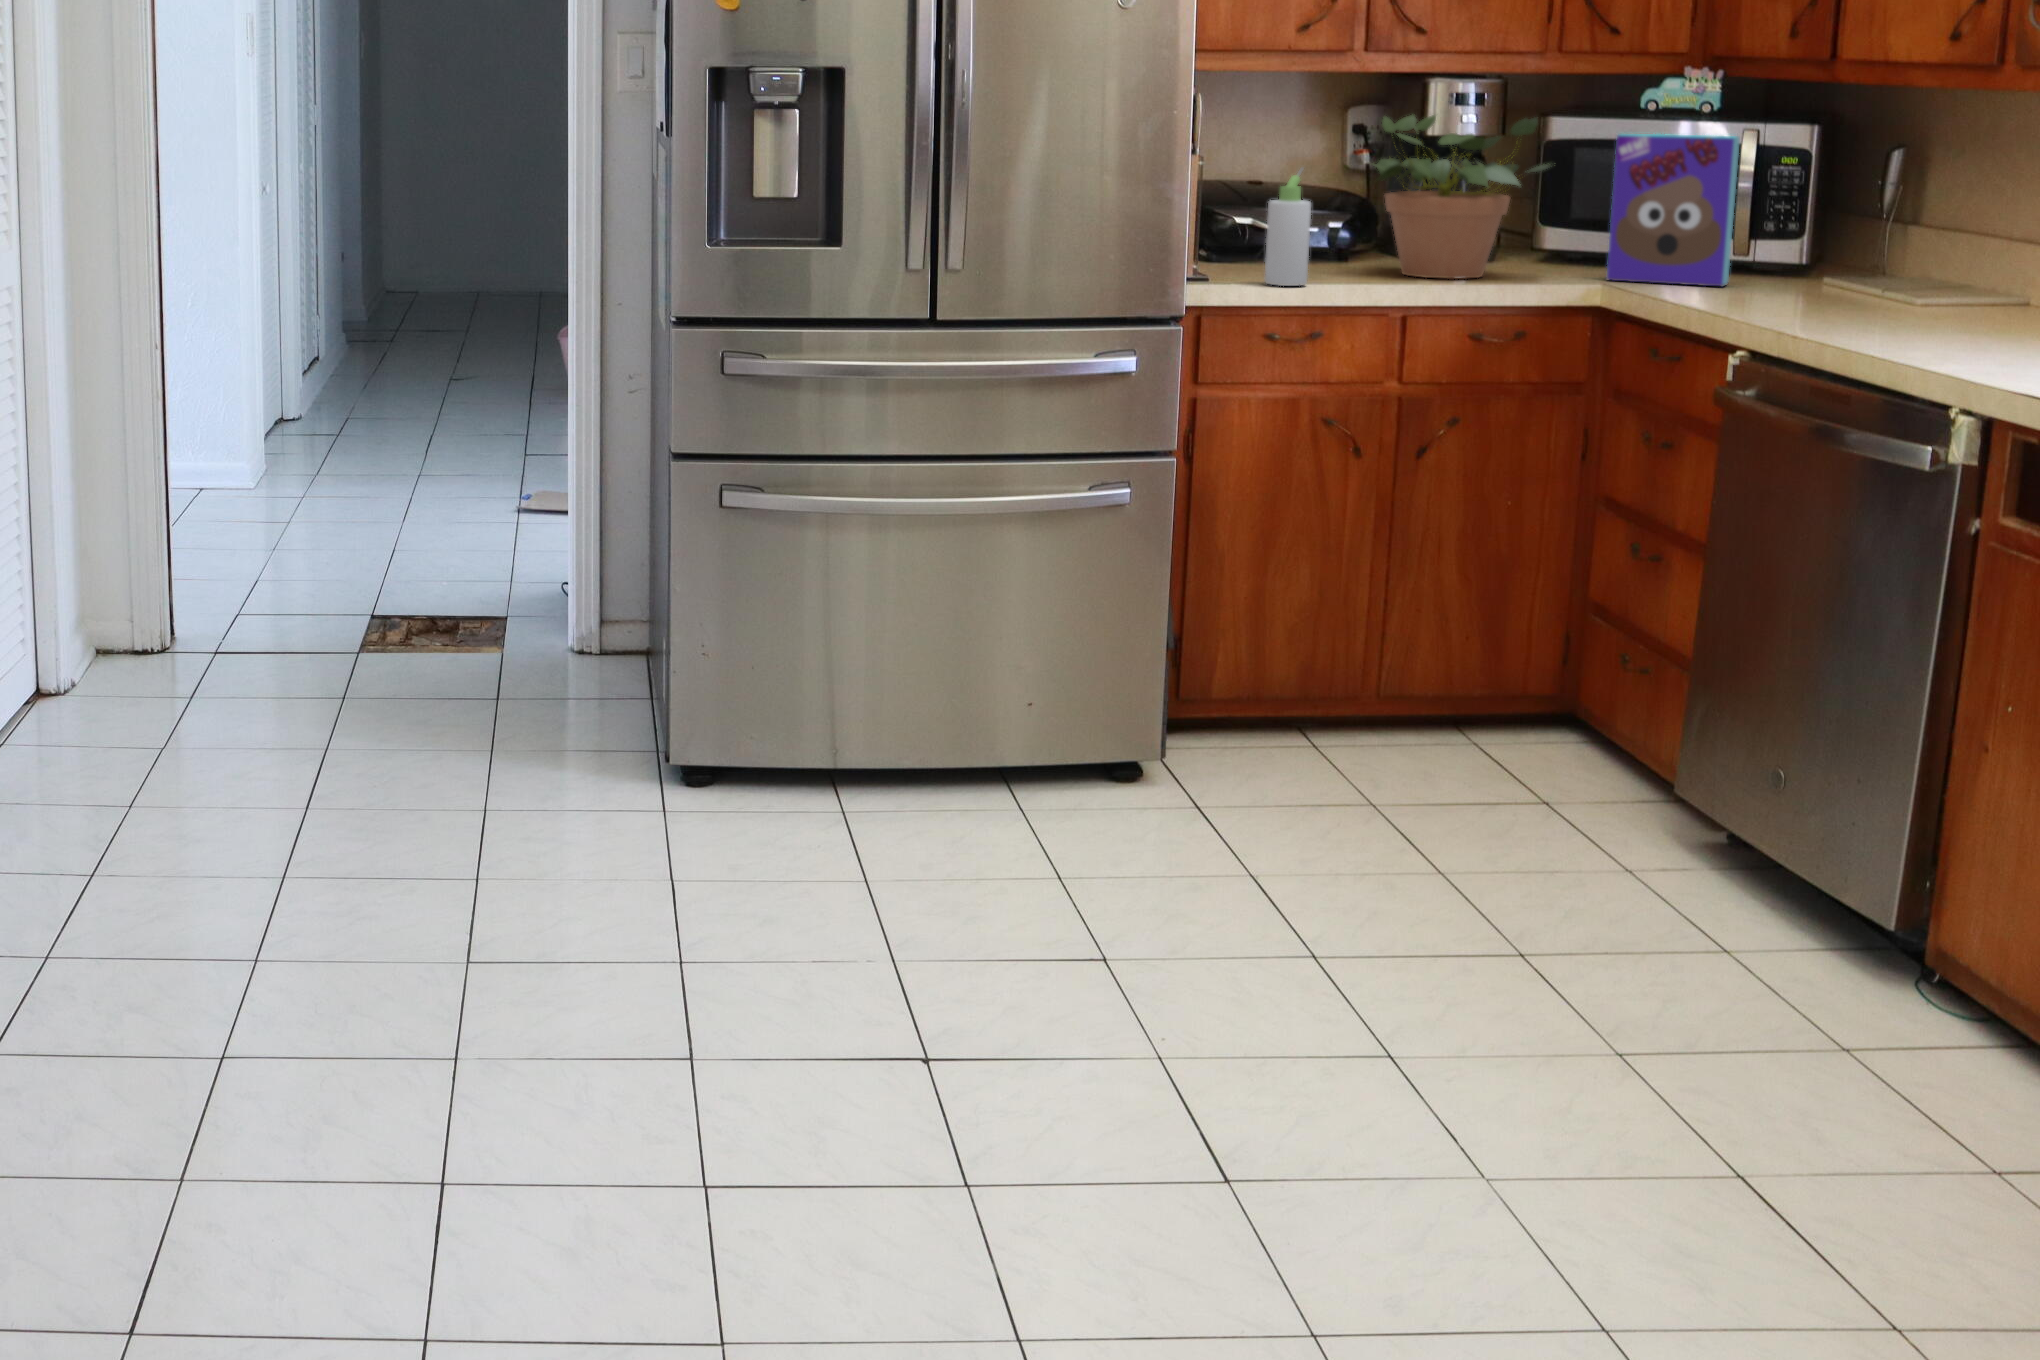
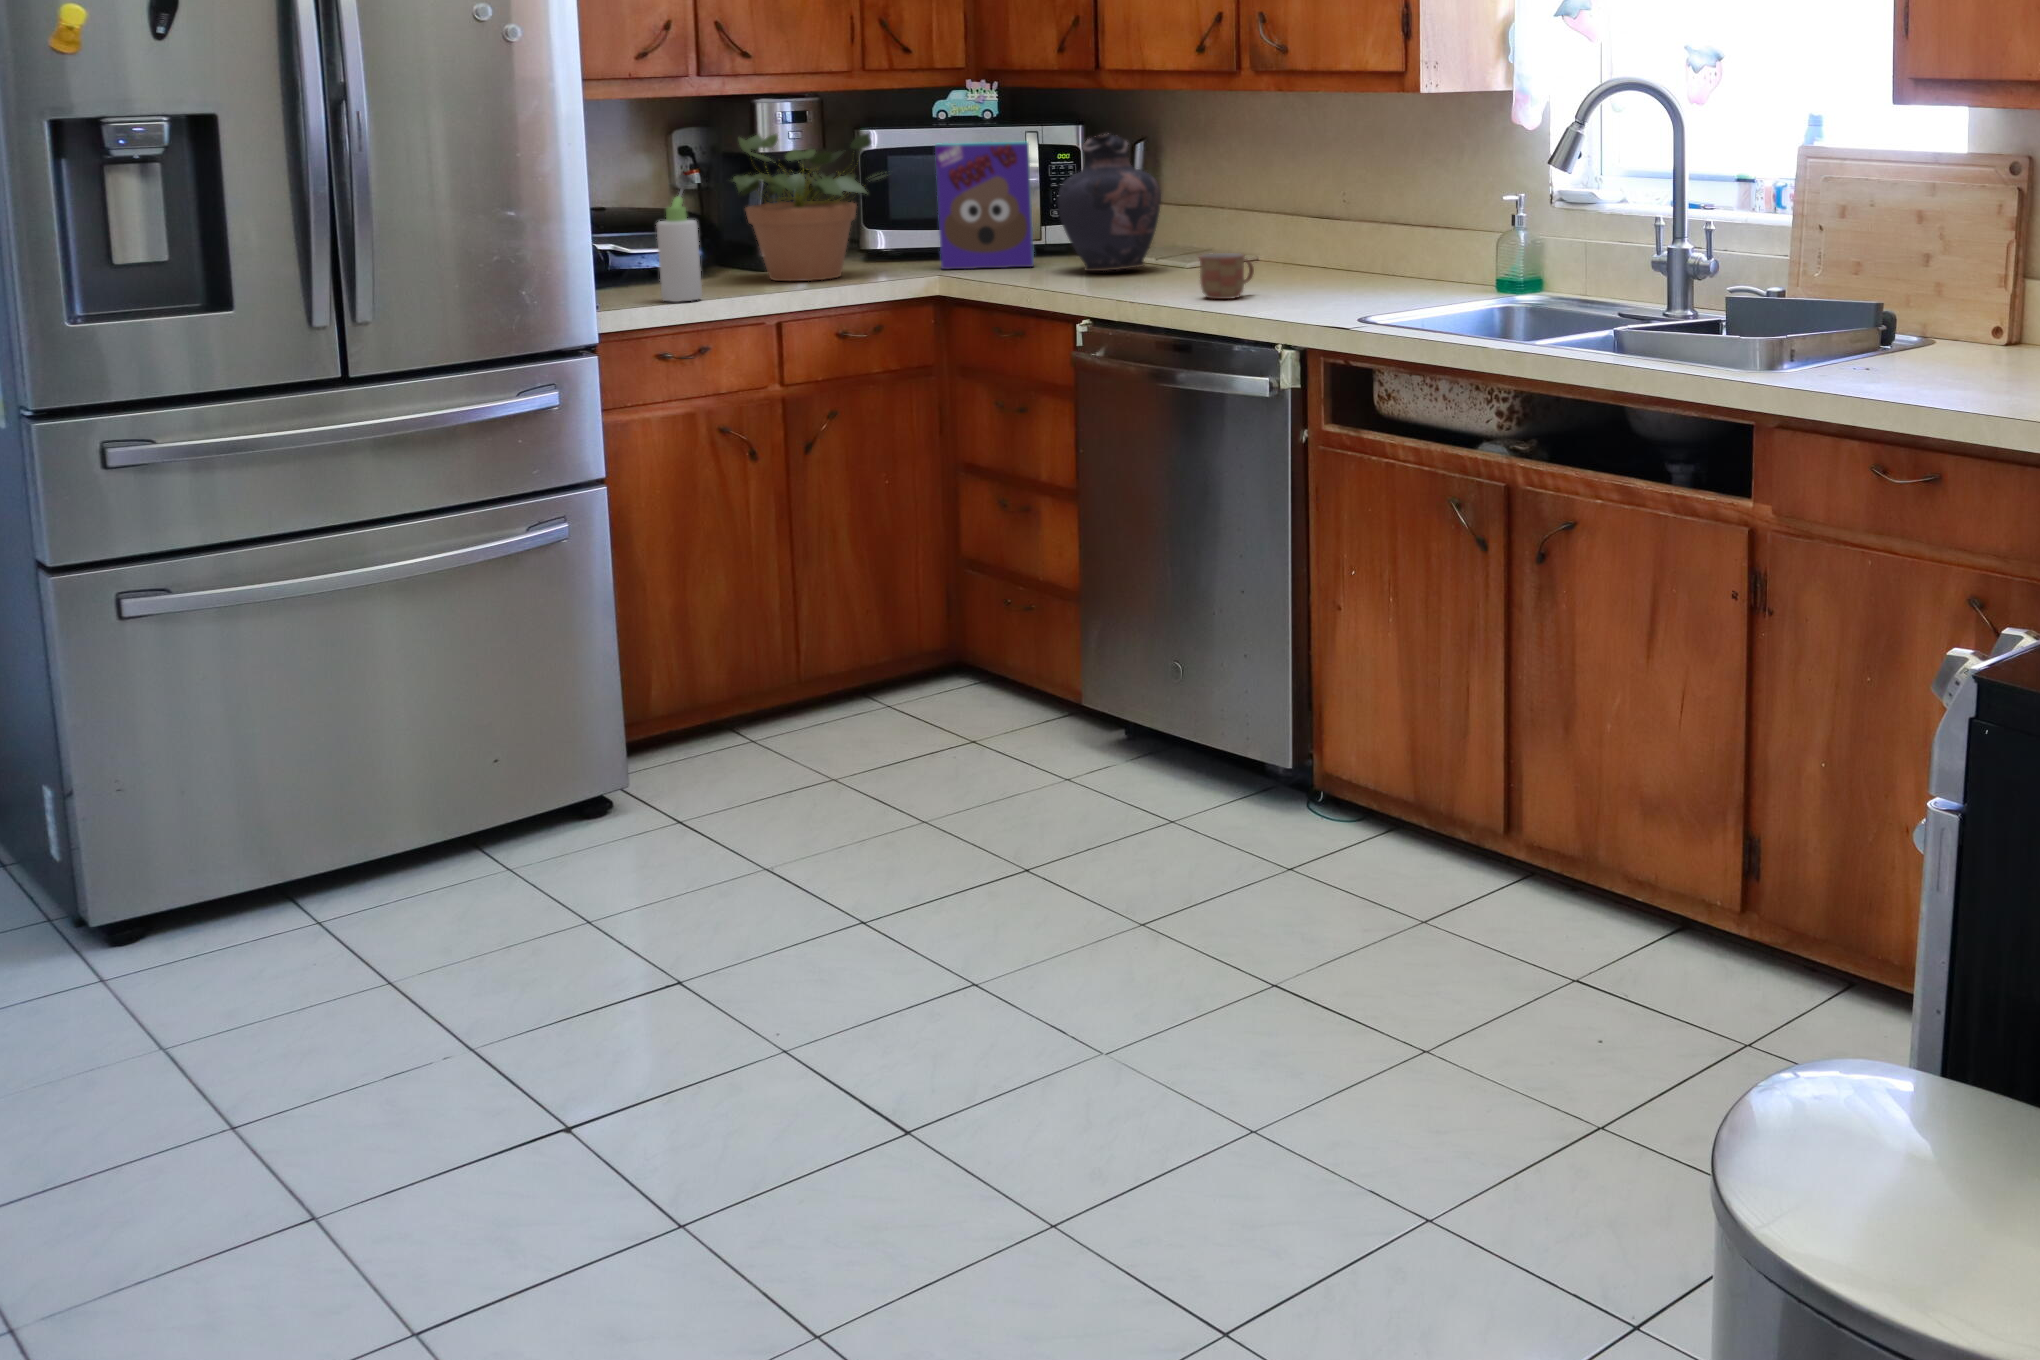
vase: none [1756,130,1901,298] -> present [1057,134,1161,271]
mug: none [1896,285,1980,344] -> present [1199,253,1254,299]

